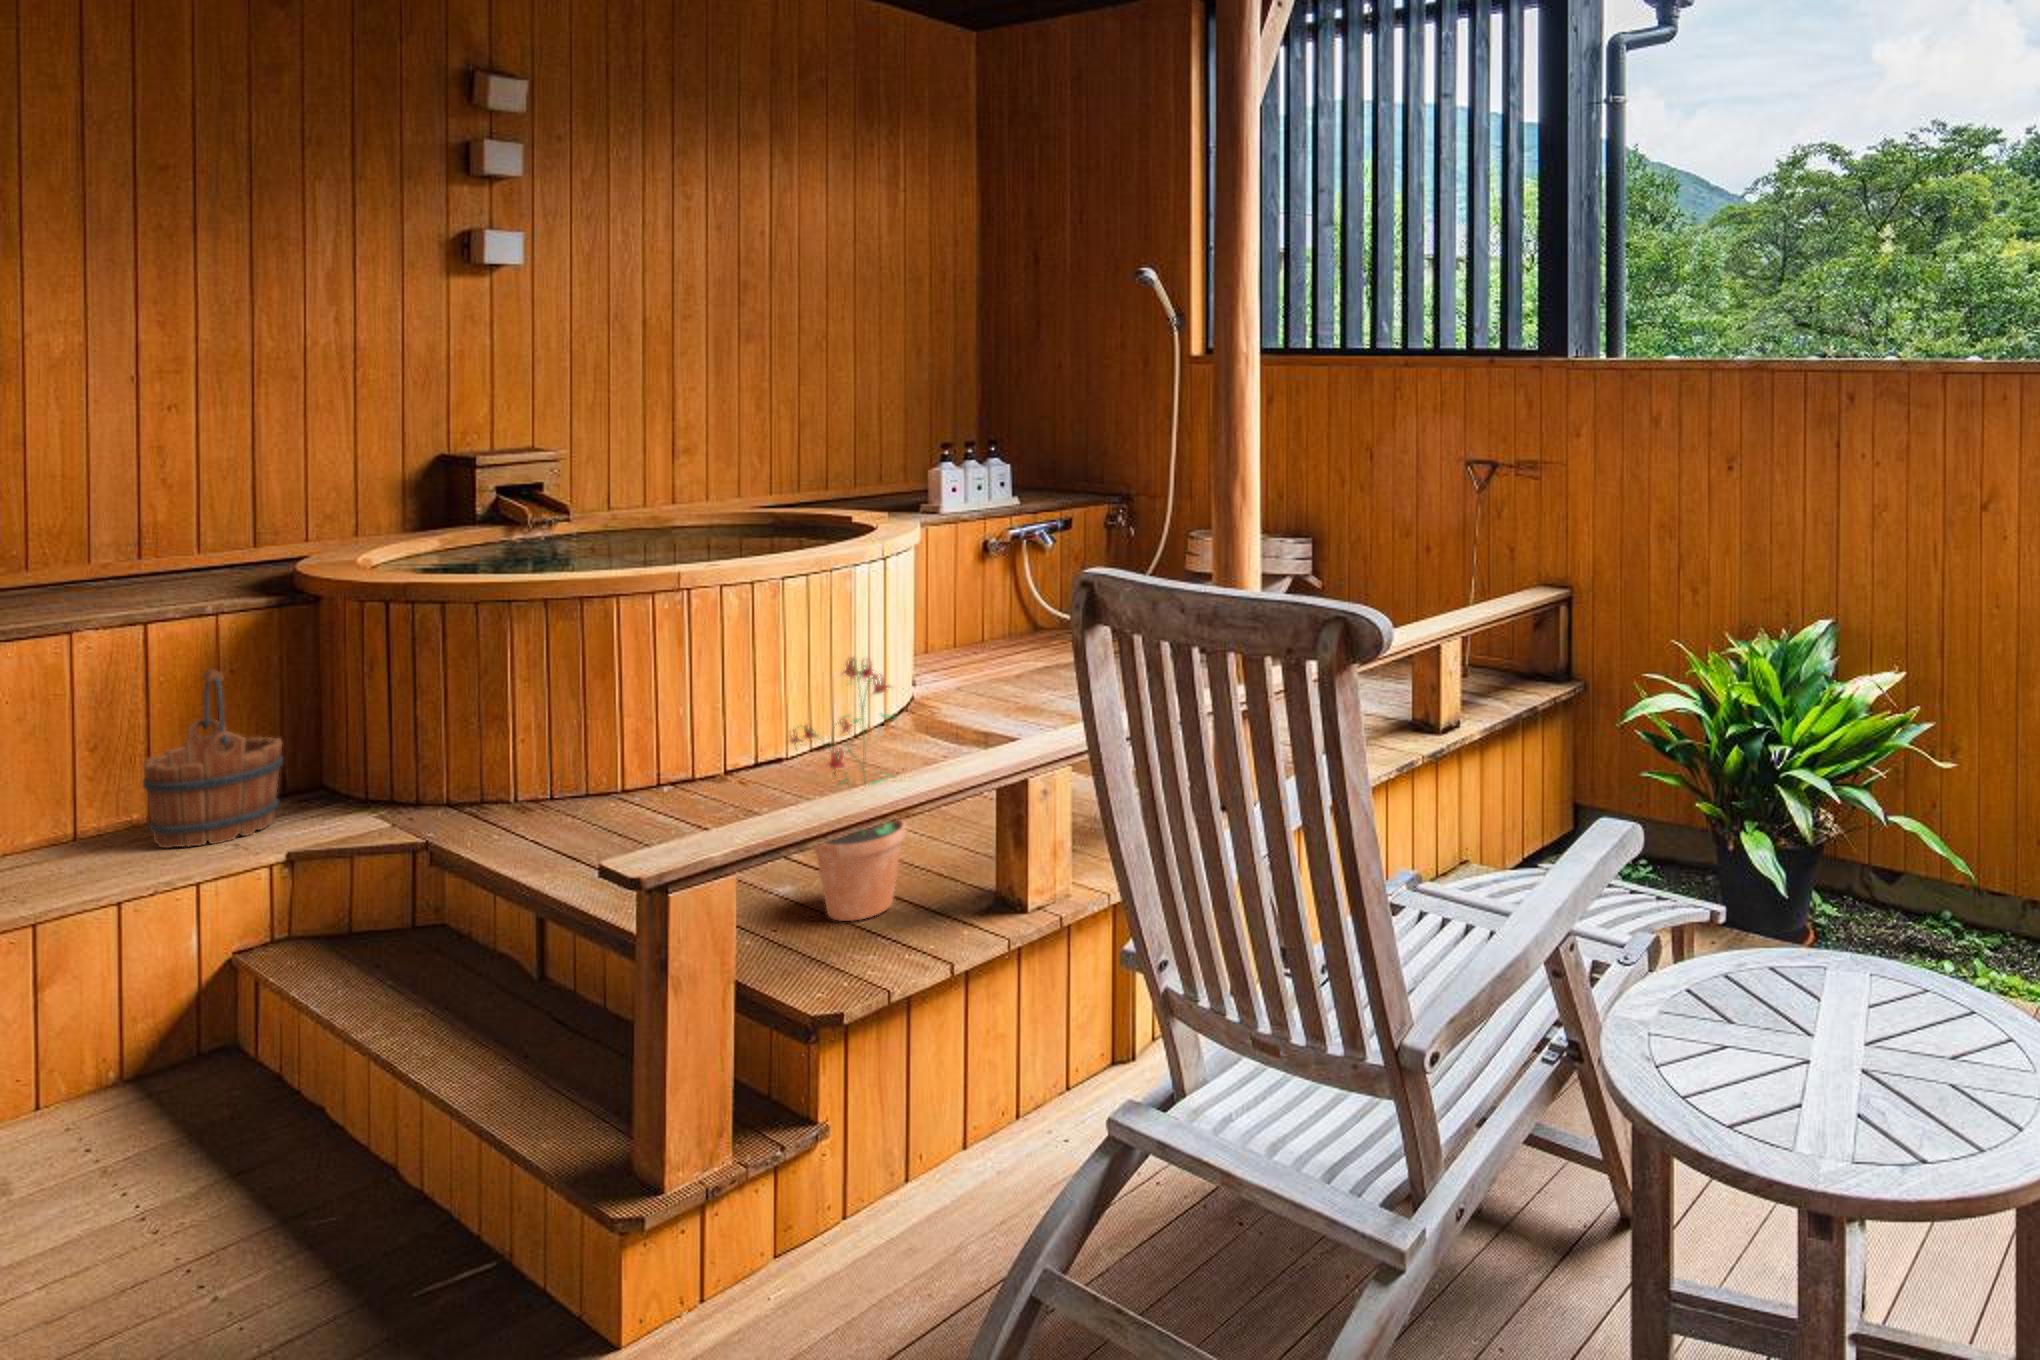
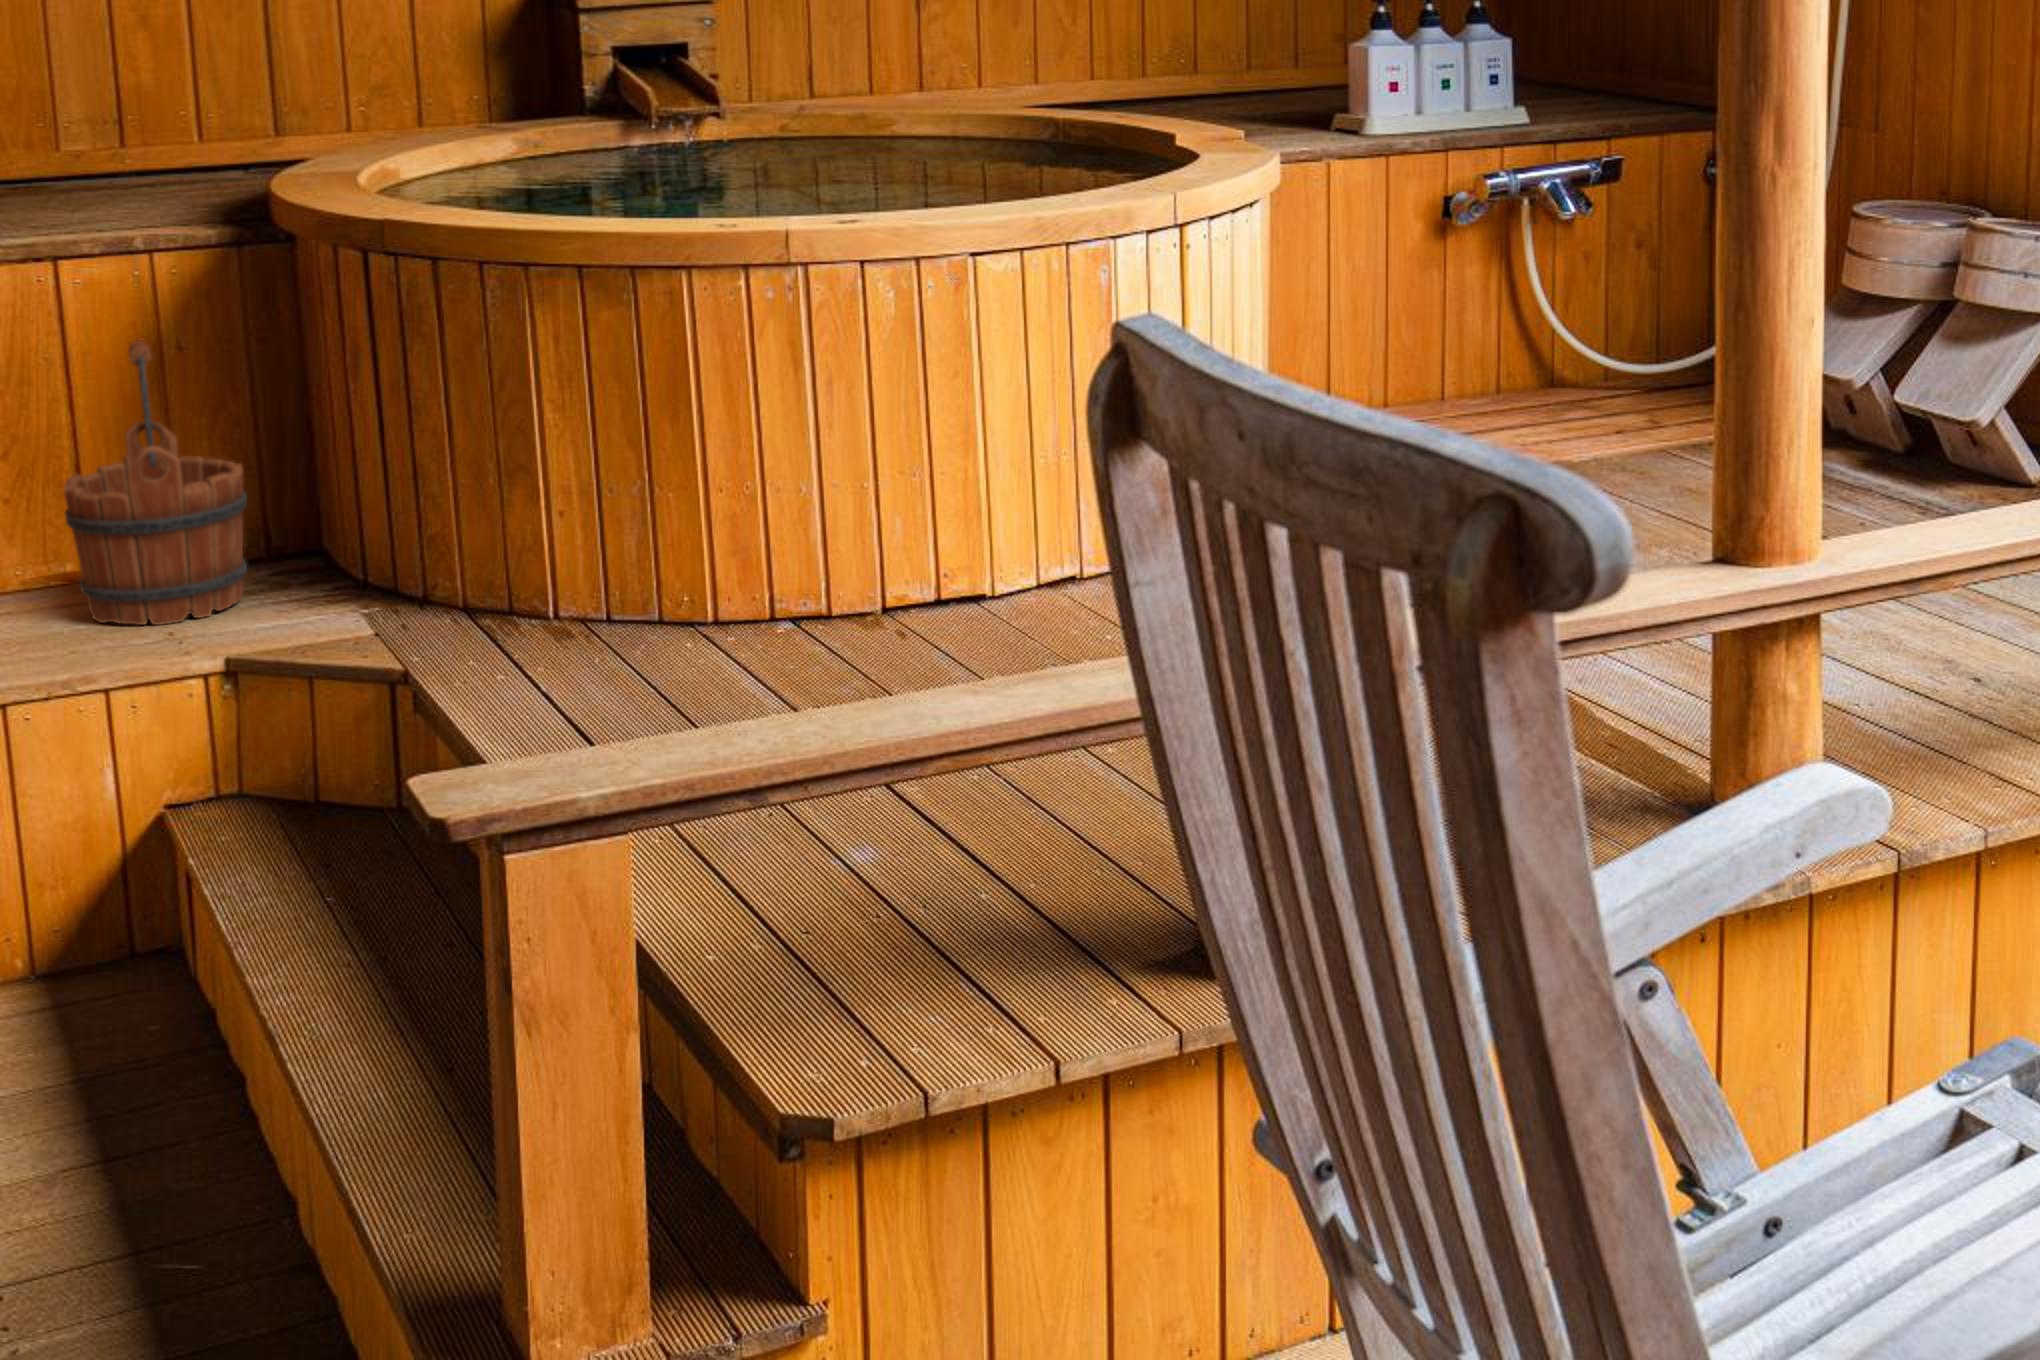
potted plant: present [790,657,906,921] -> none [833,421,1042,936]

